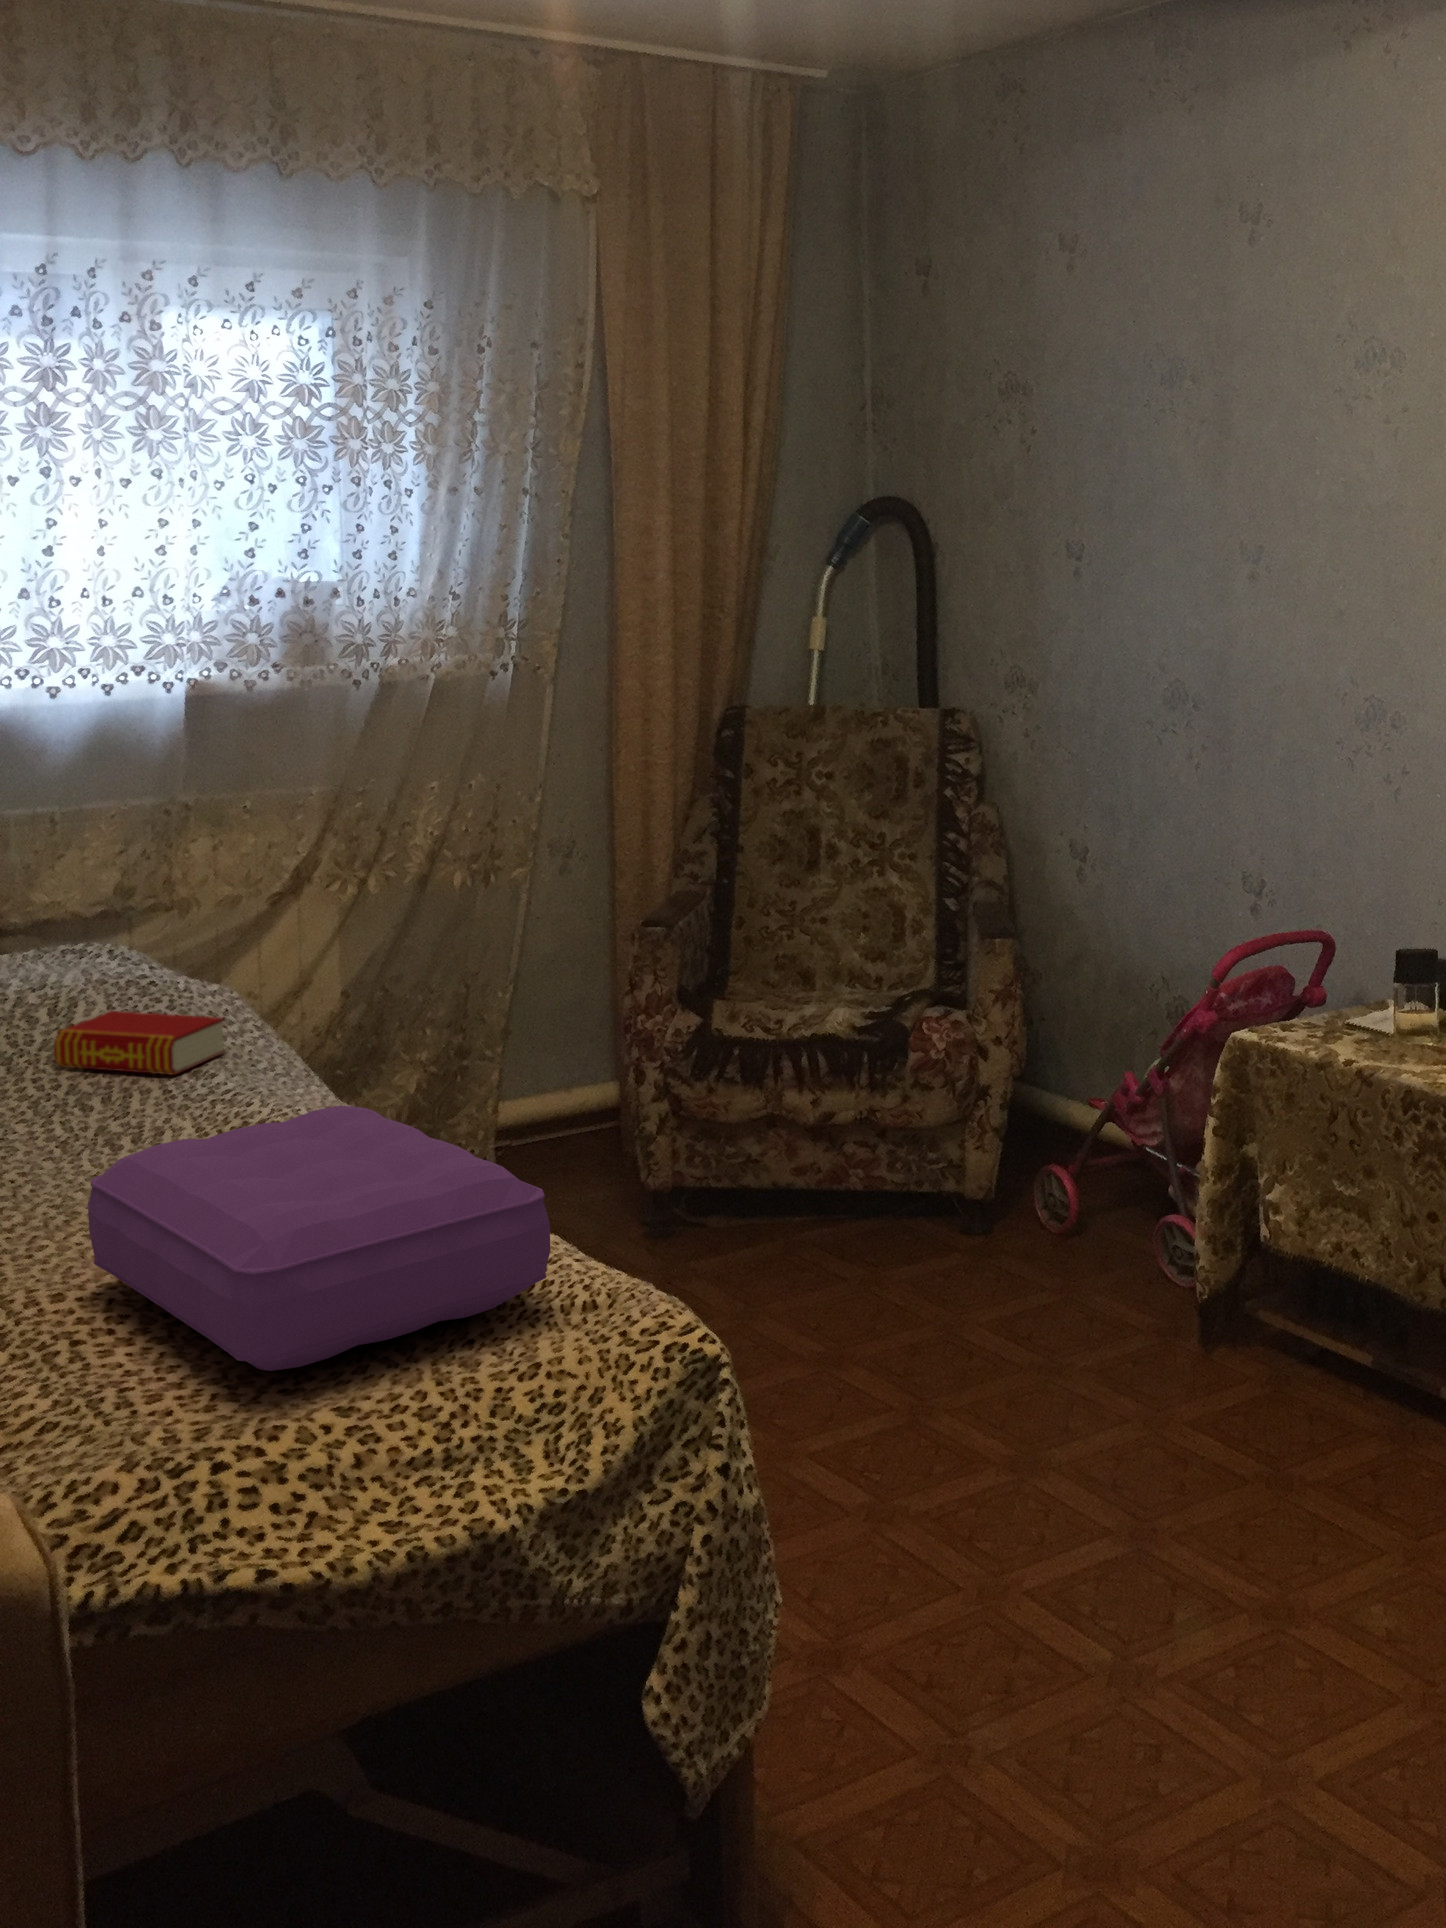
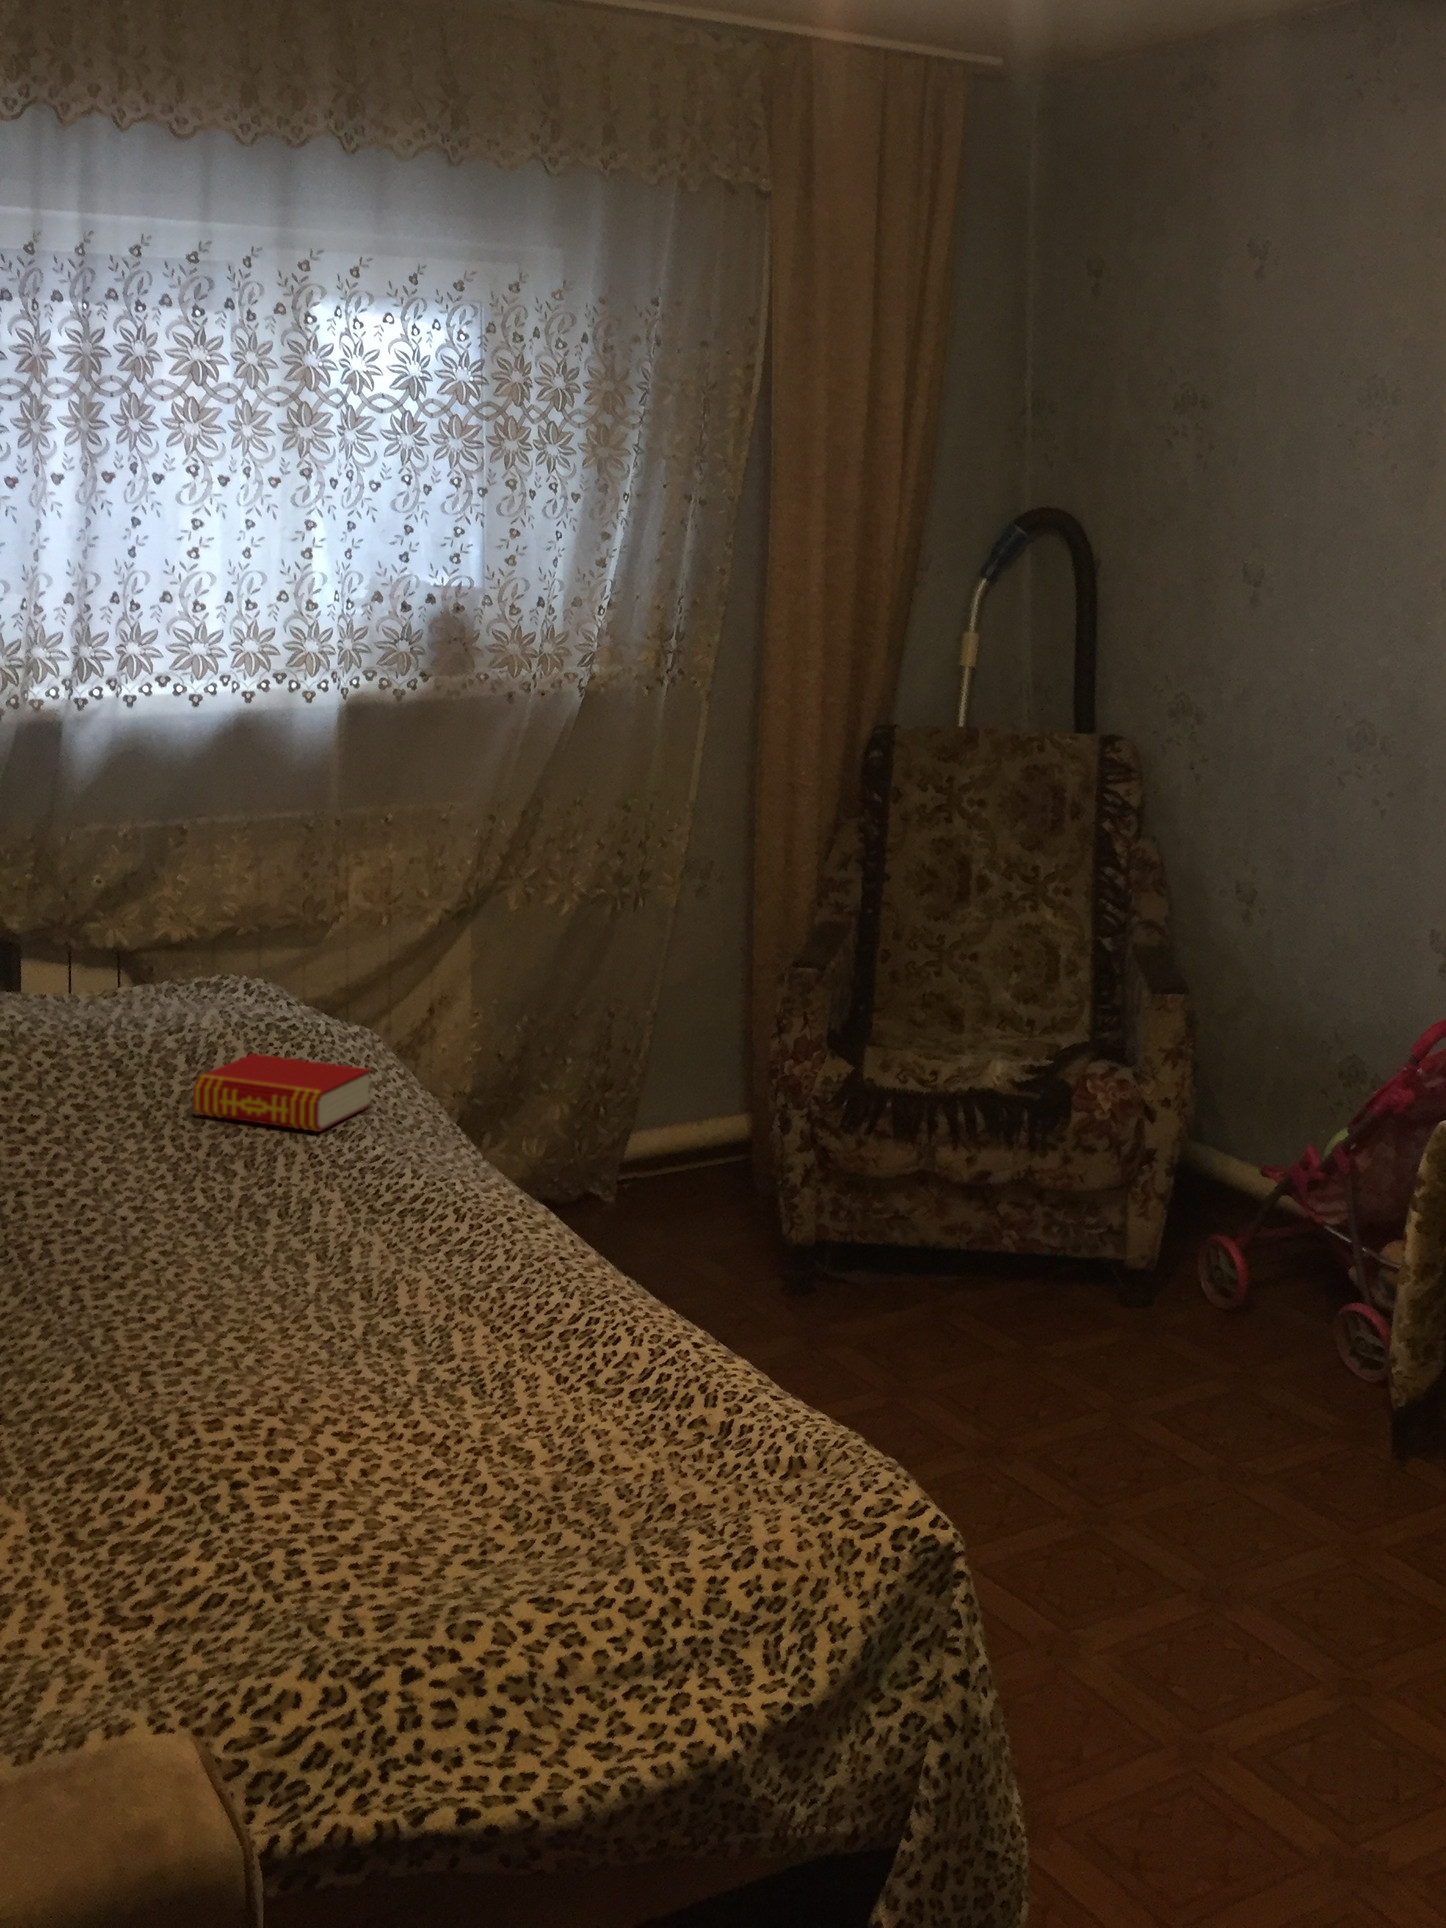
pillow: present [88,1105,551,1371] -> none [250,1213,765,1545]

